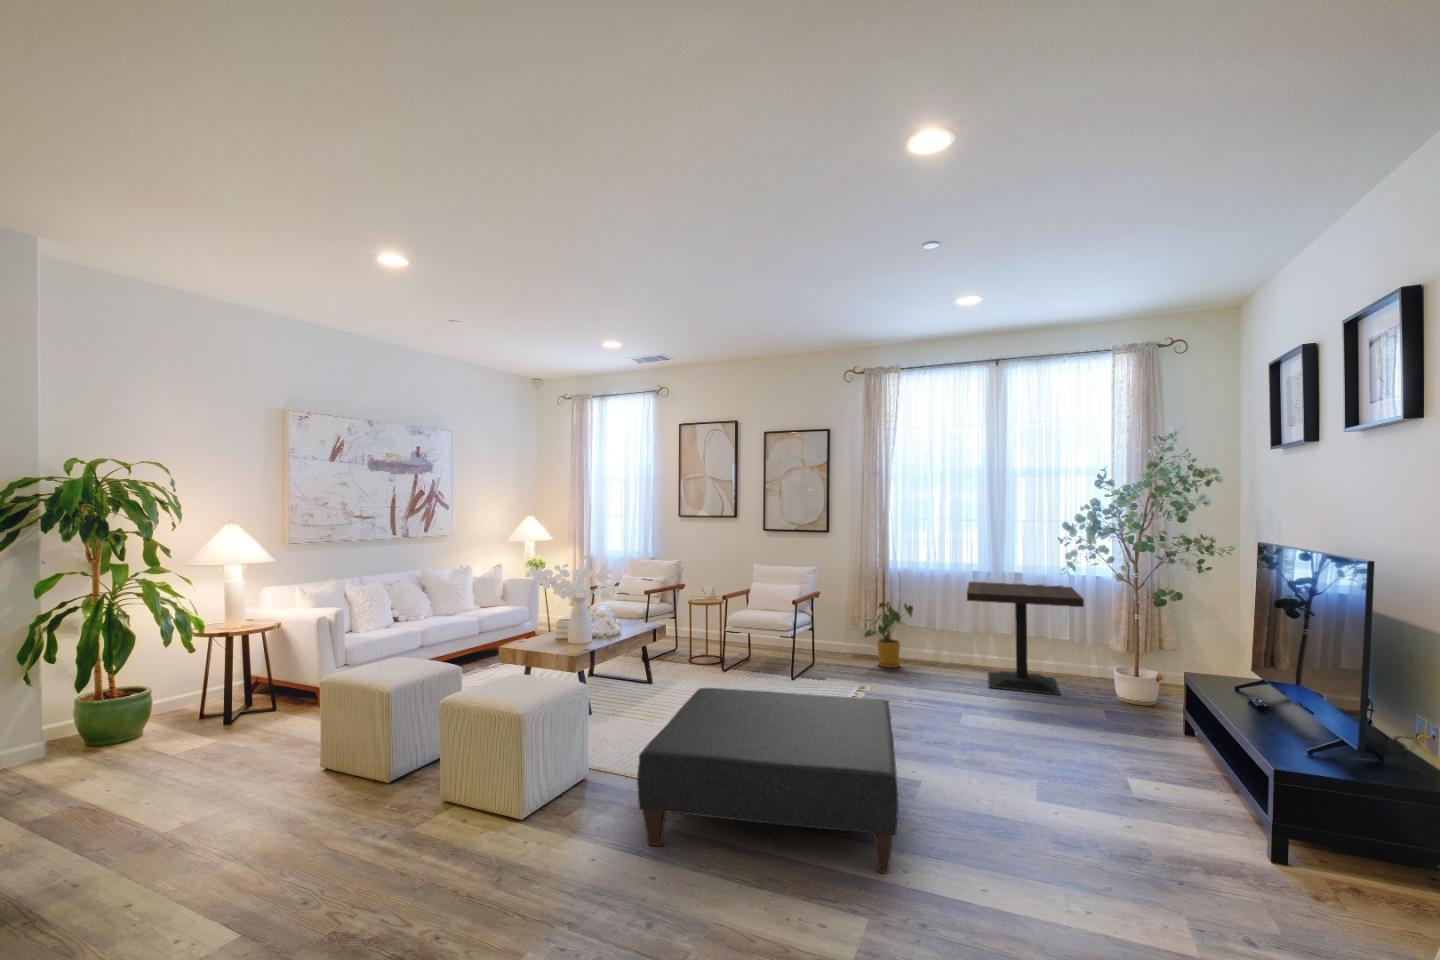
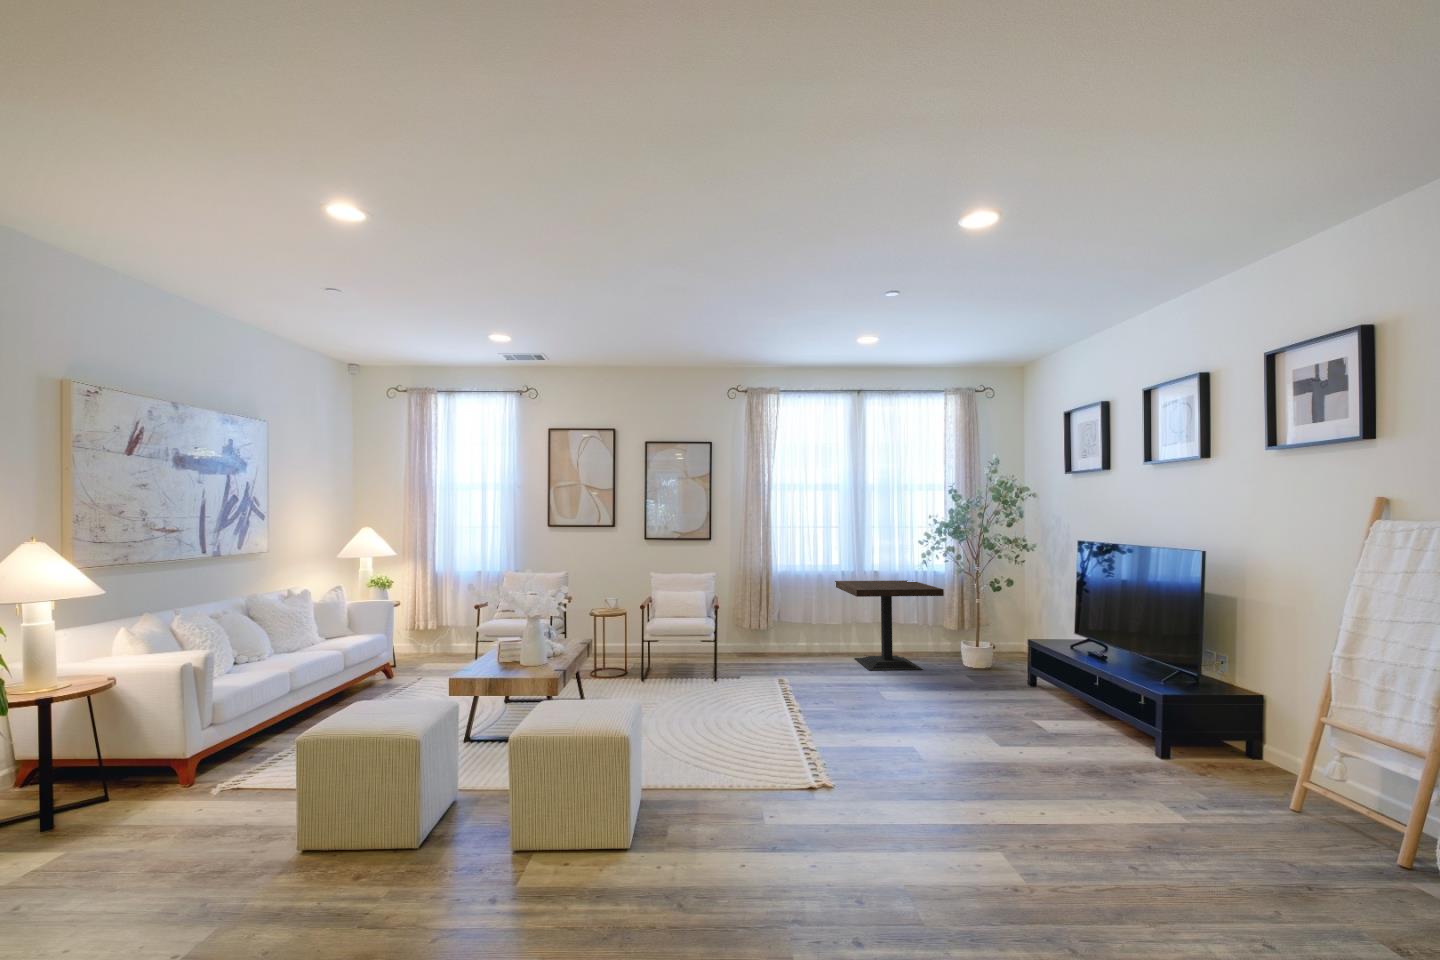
house plant: present [864,602,913,668] -> none [751,603,792,664]
ottoman: present [637,688,898,874] -> none [714,682,982,841]

